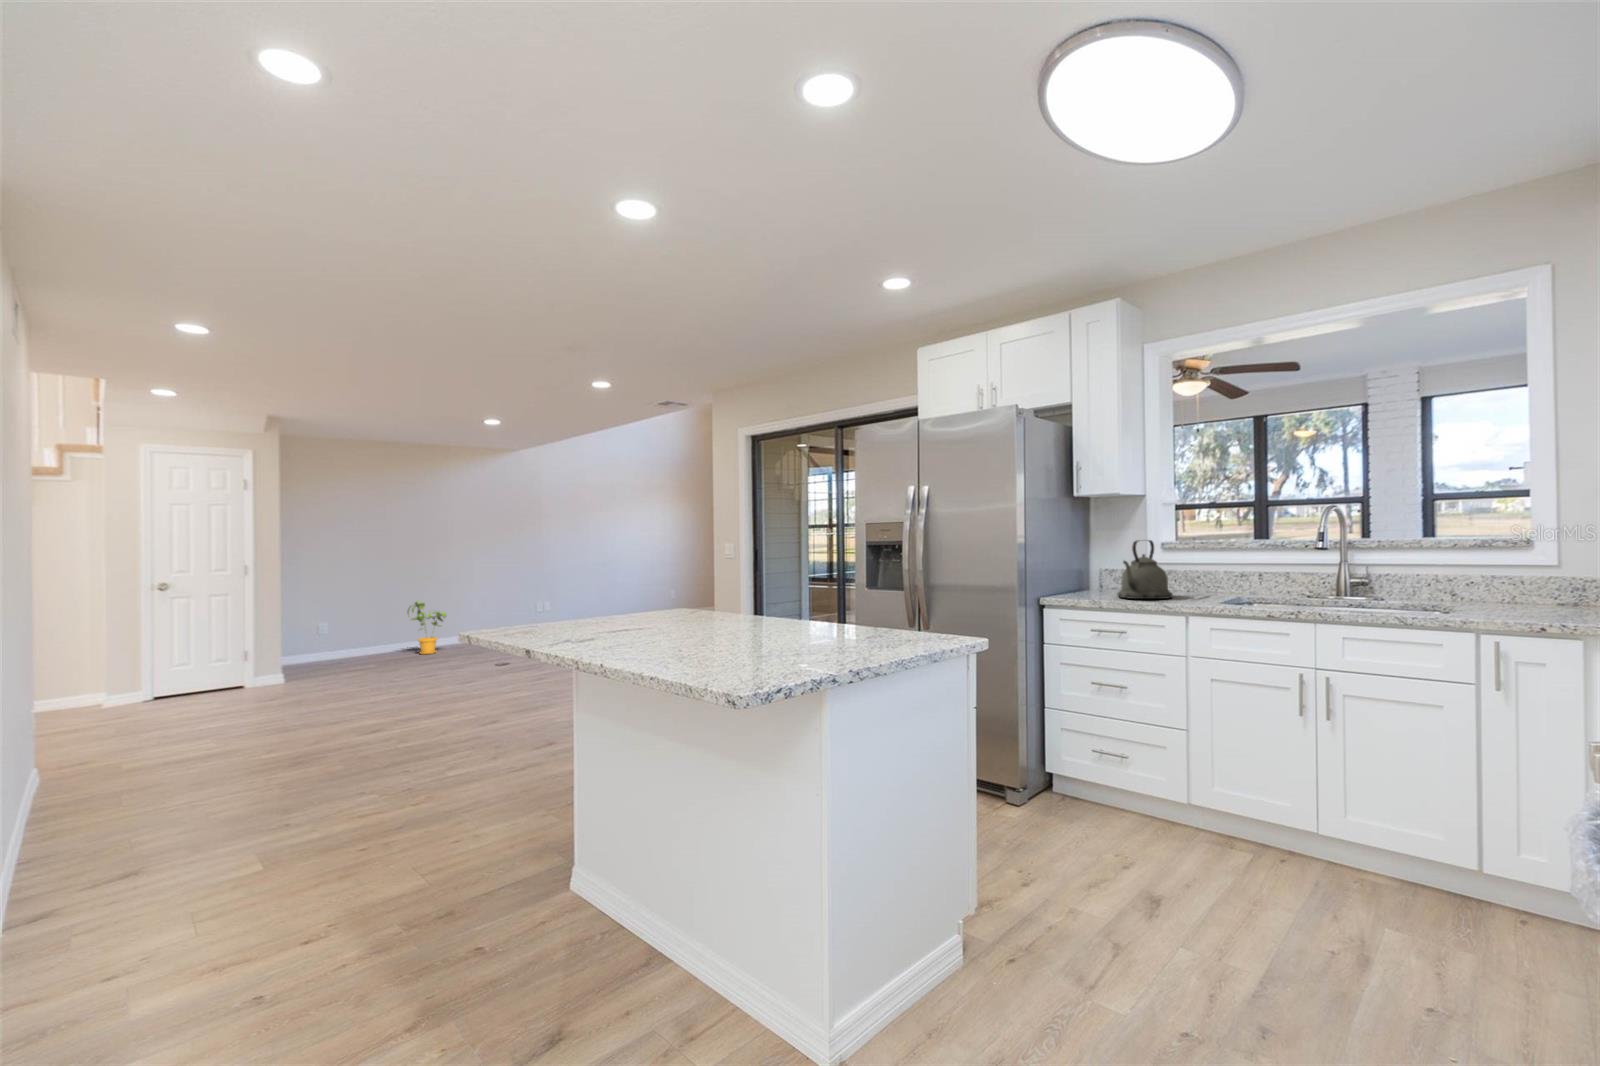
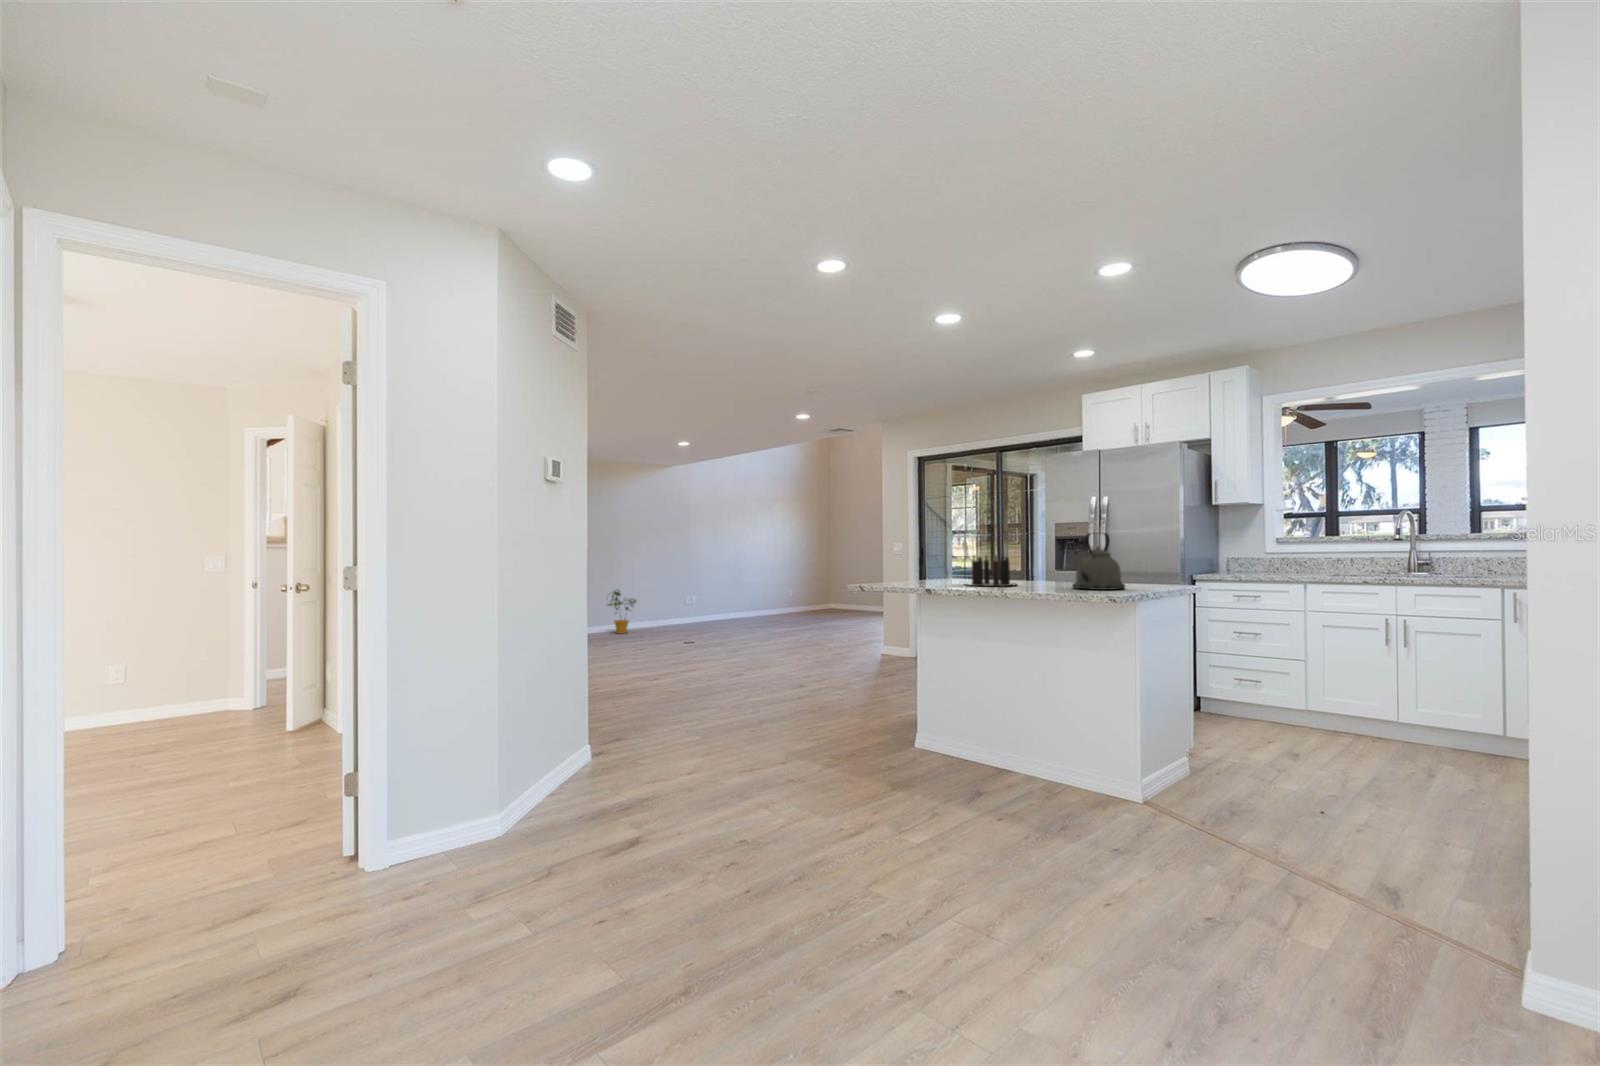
kettle: present [1117,540,1173,599] -> present [1072,533,1125,590]
candle: none [576,588,688,650] -> present [970,555,1017,586]

